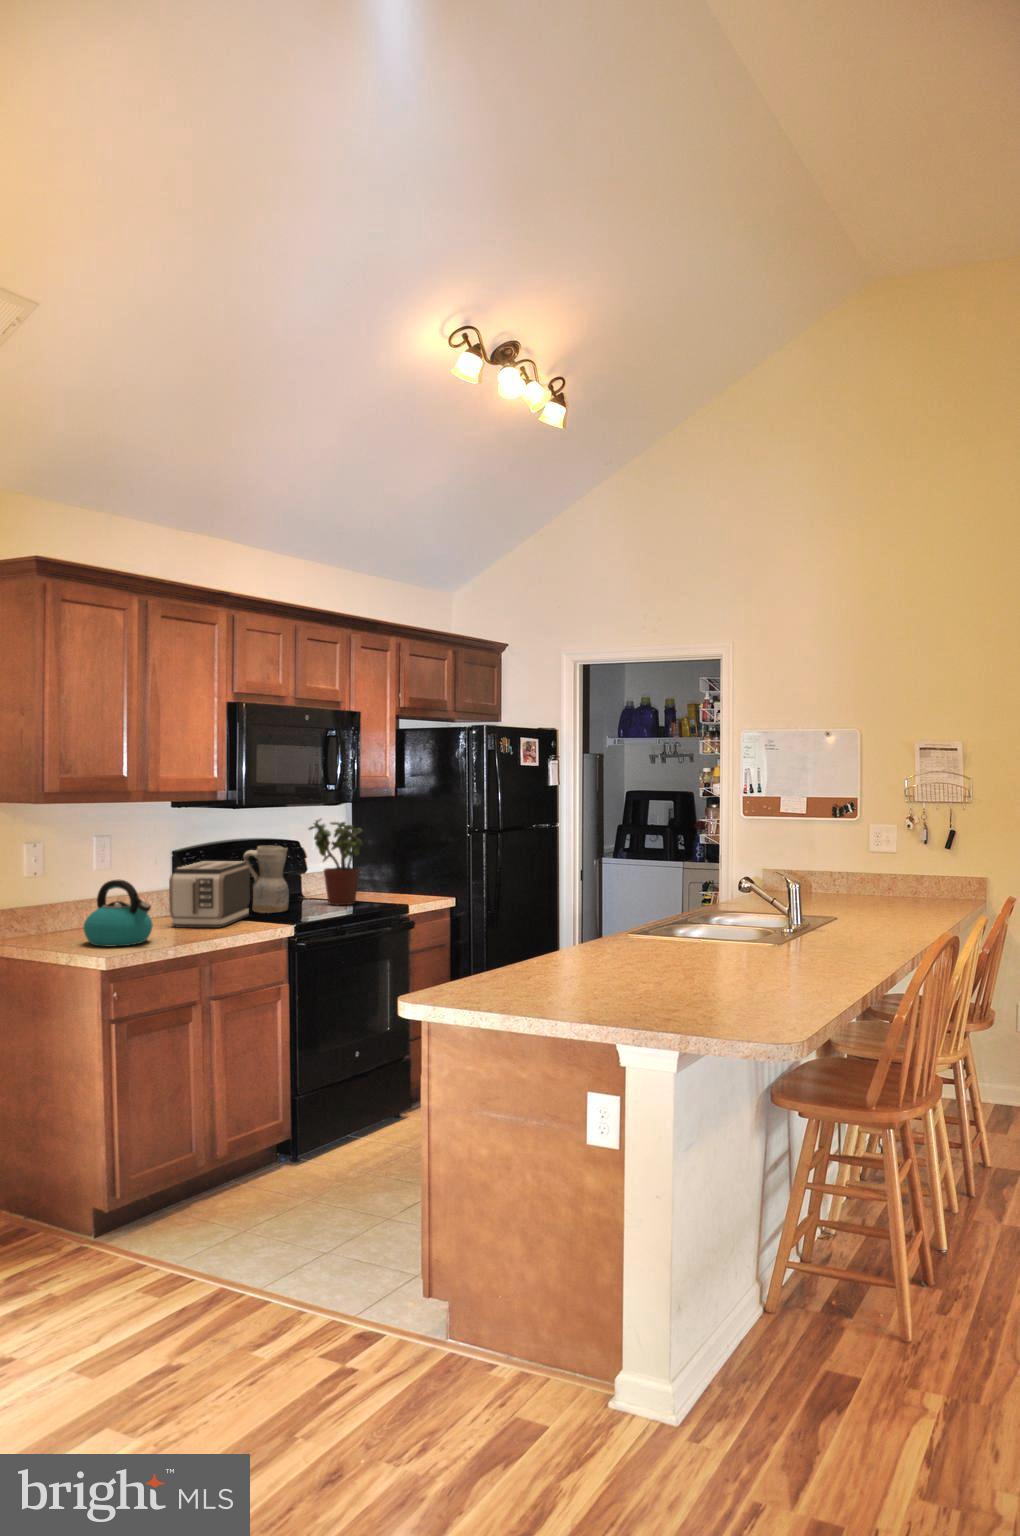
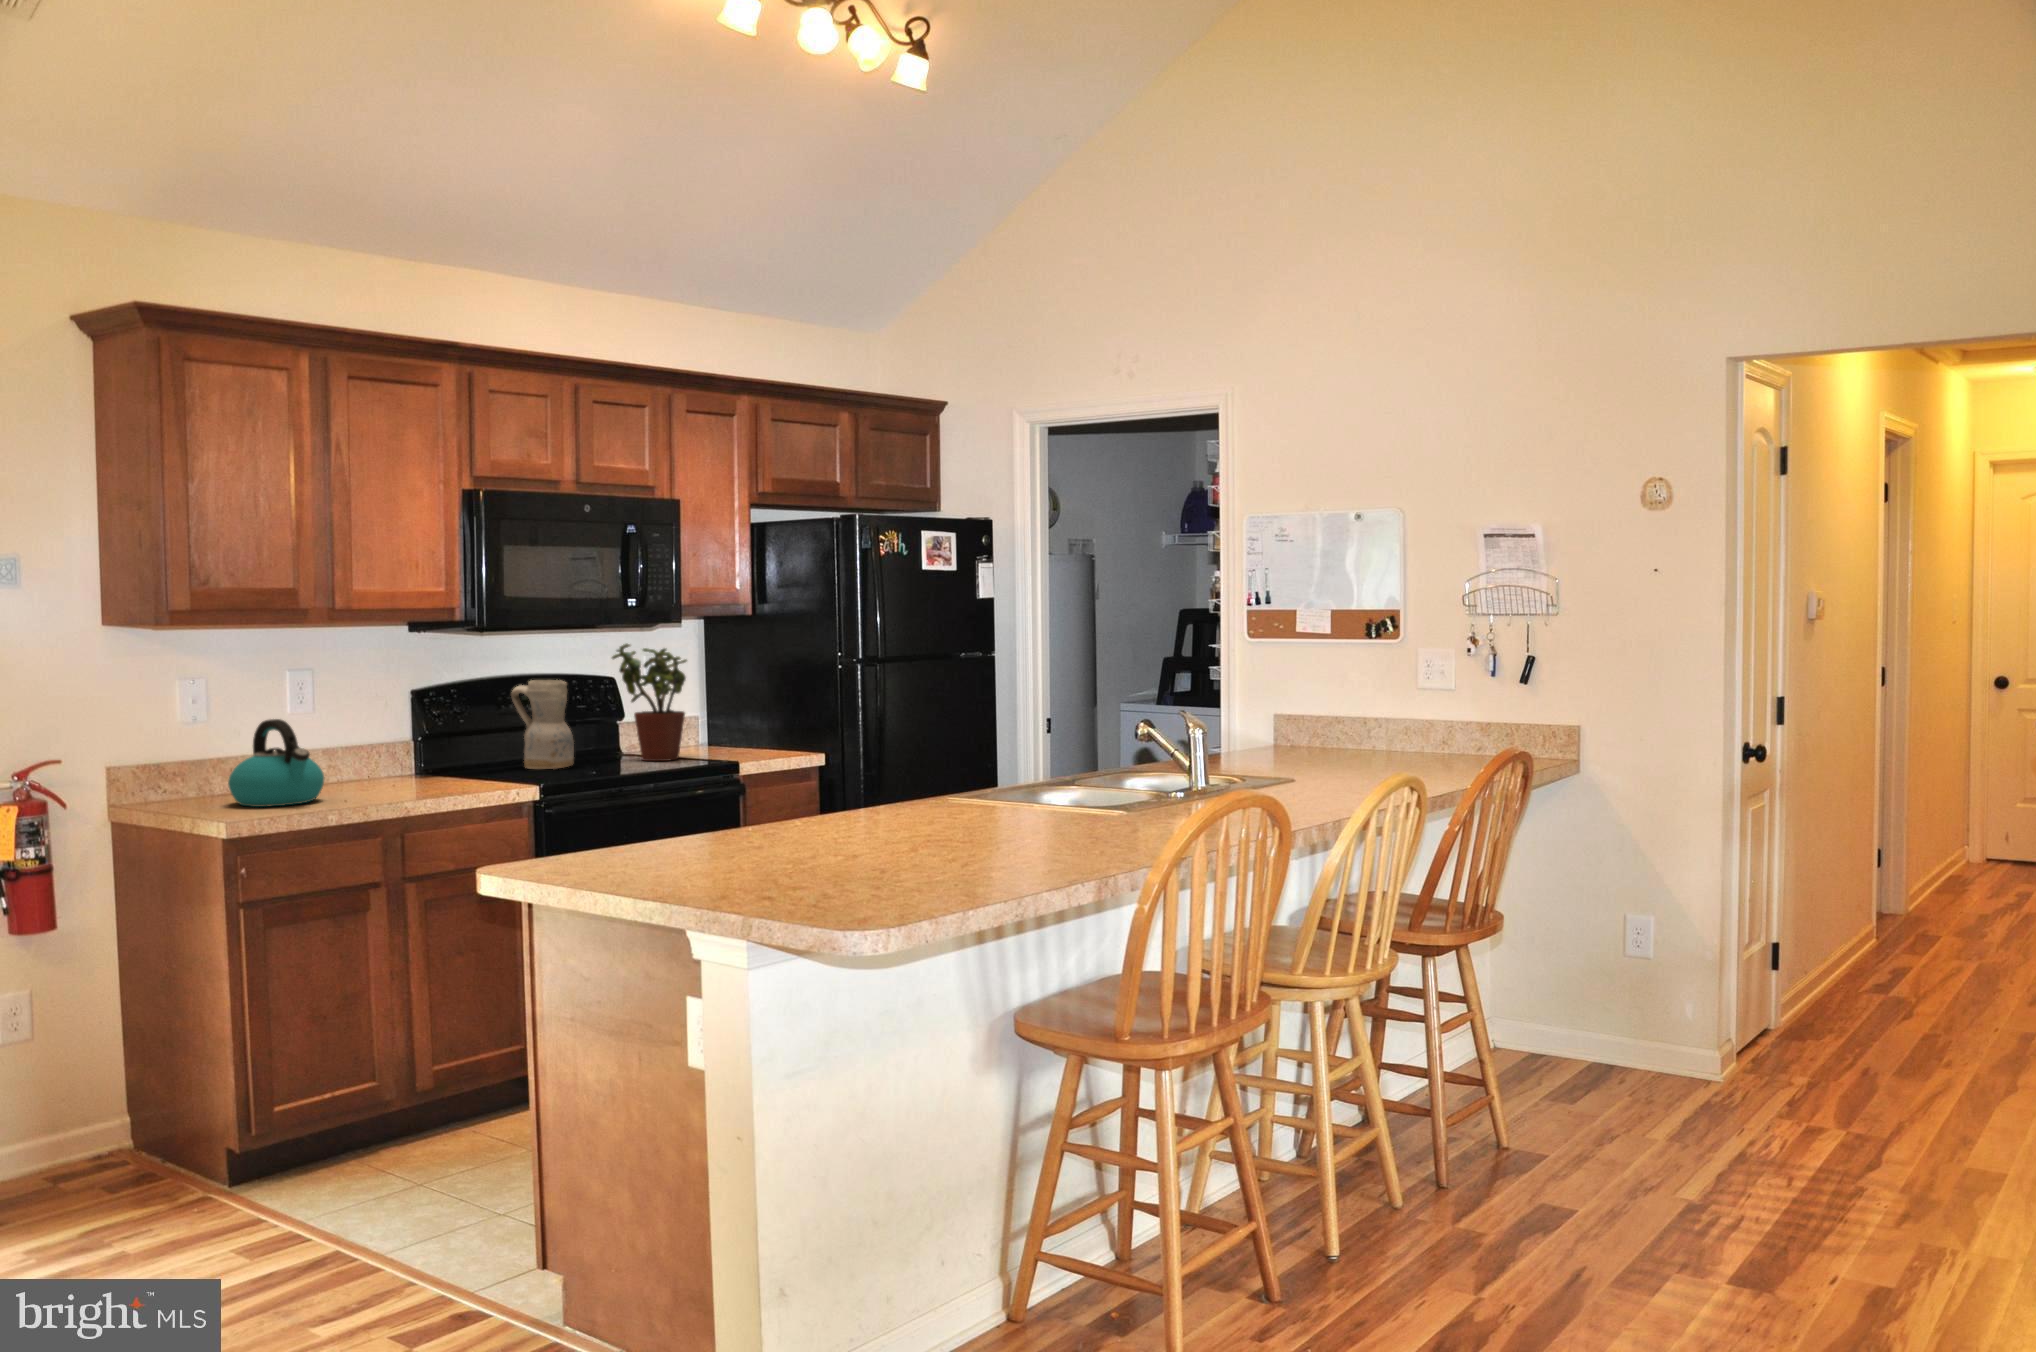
toaster: present [169,861,250,928] -> none [378,699,508,786]

